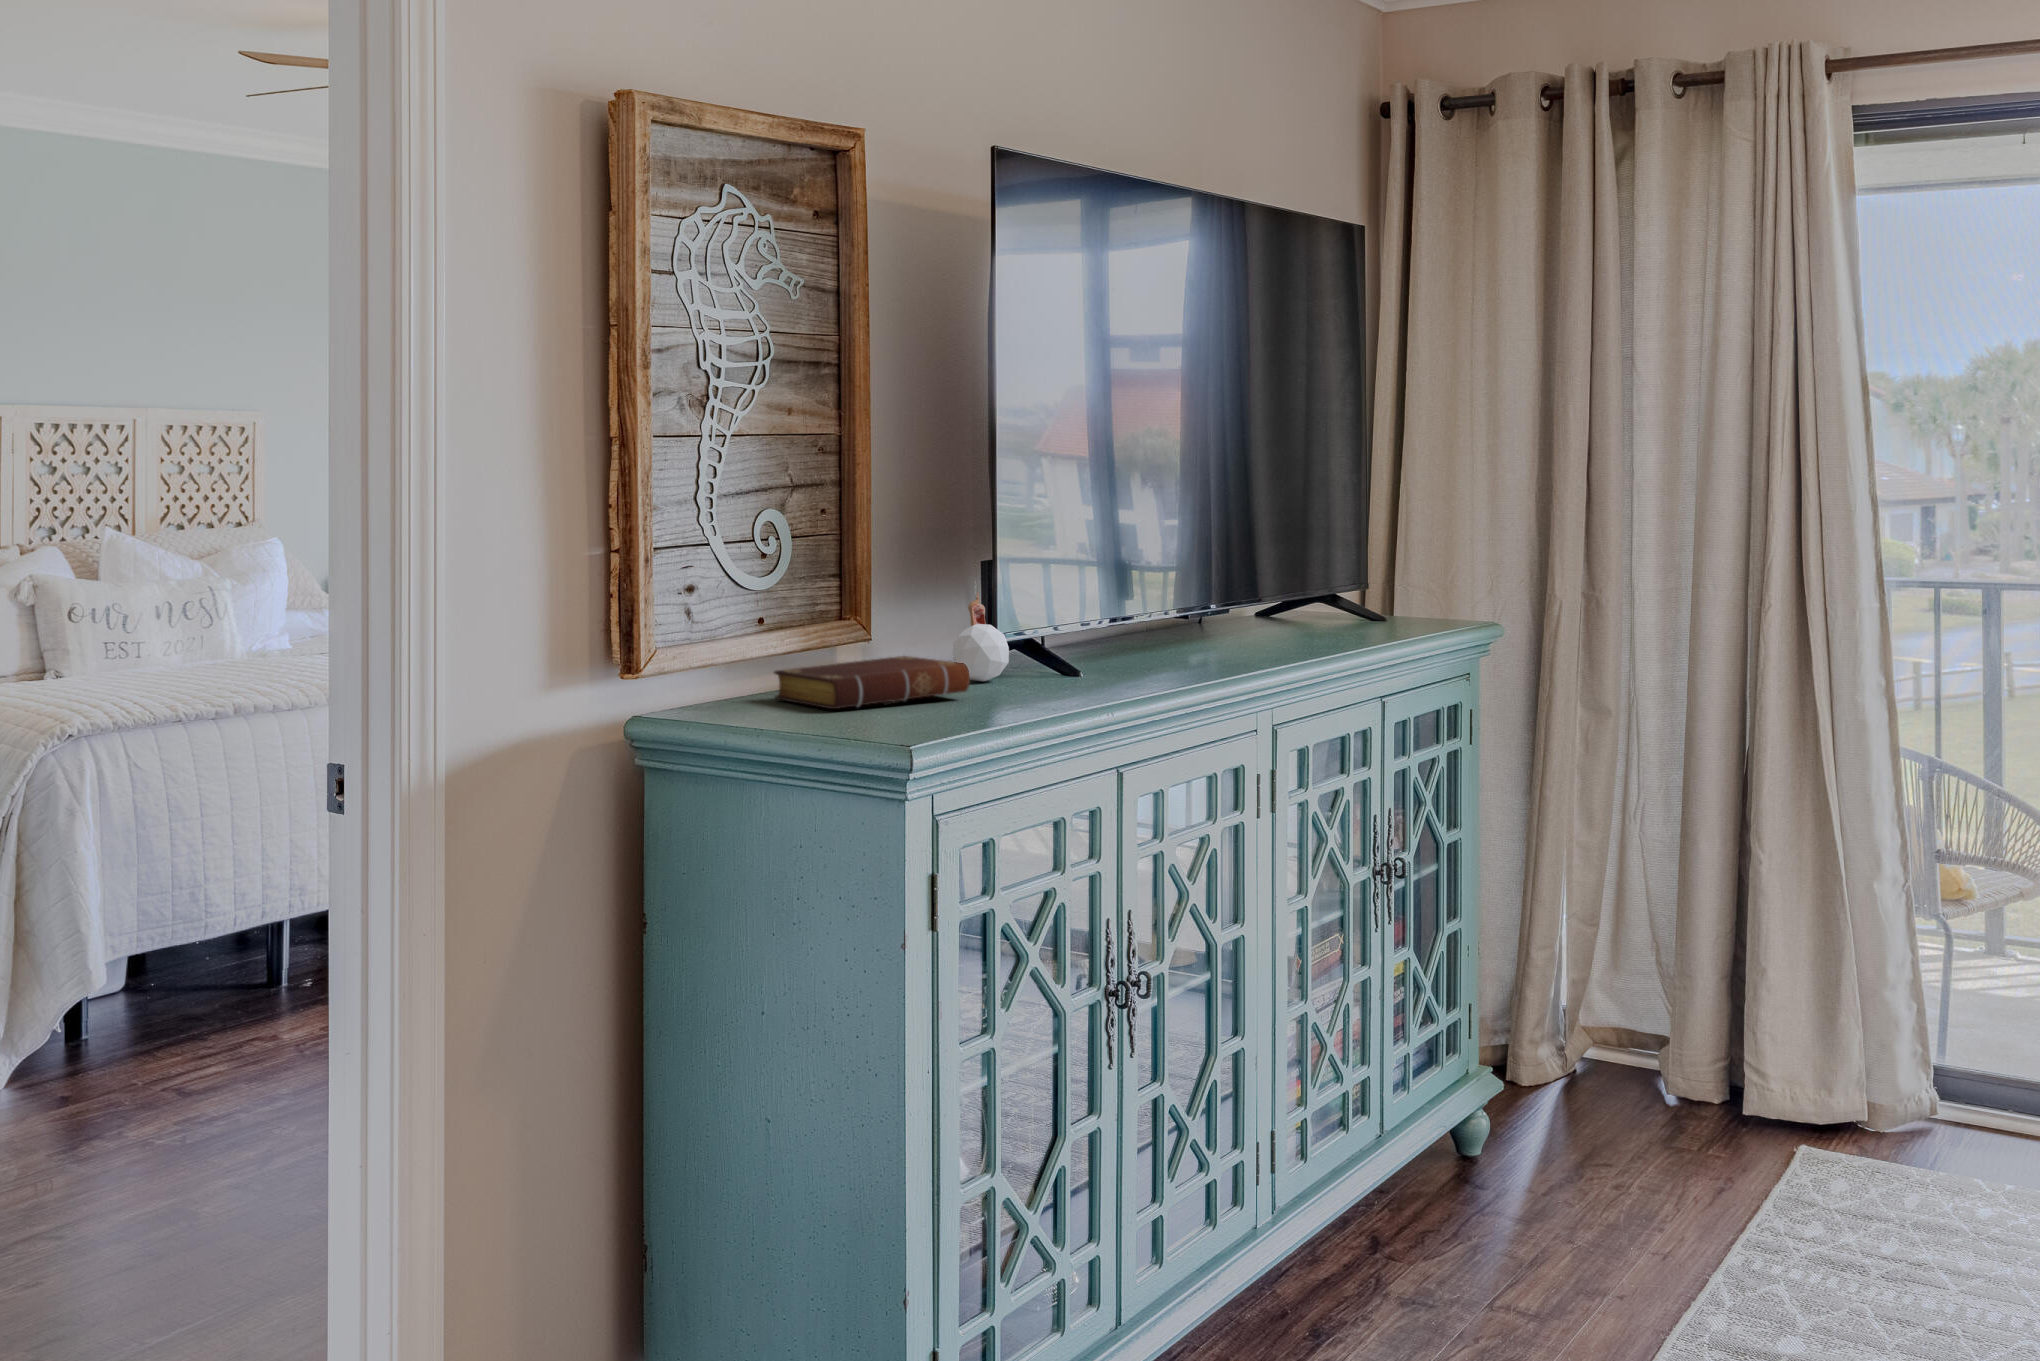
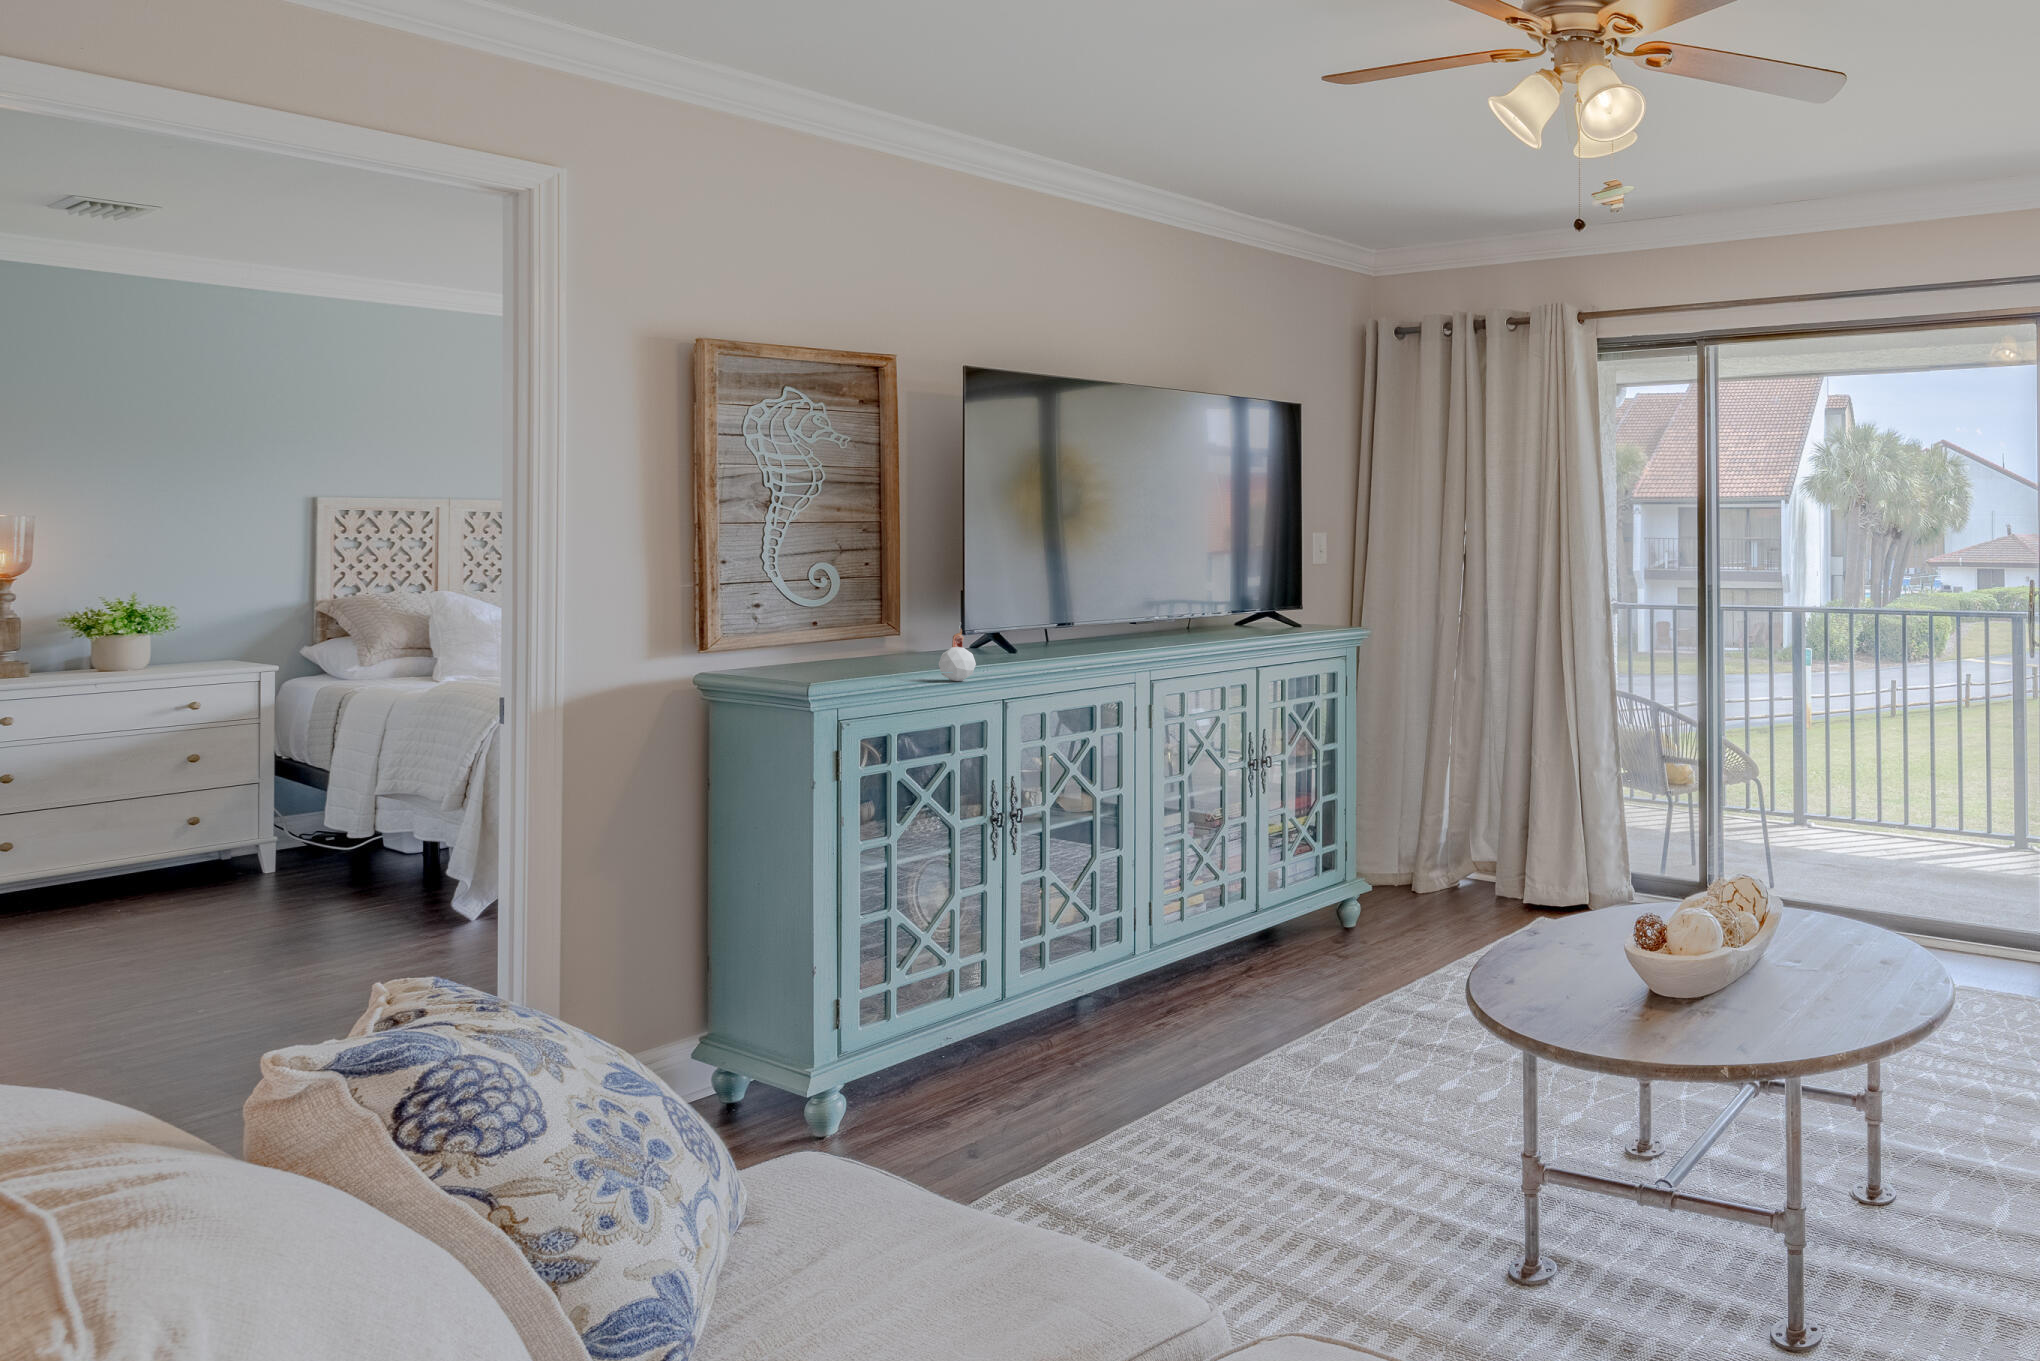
book: present [774,656,970,709] -> none [802,664,918,691]

